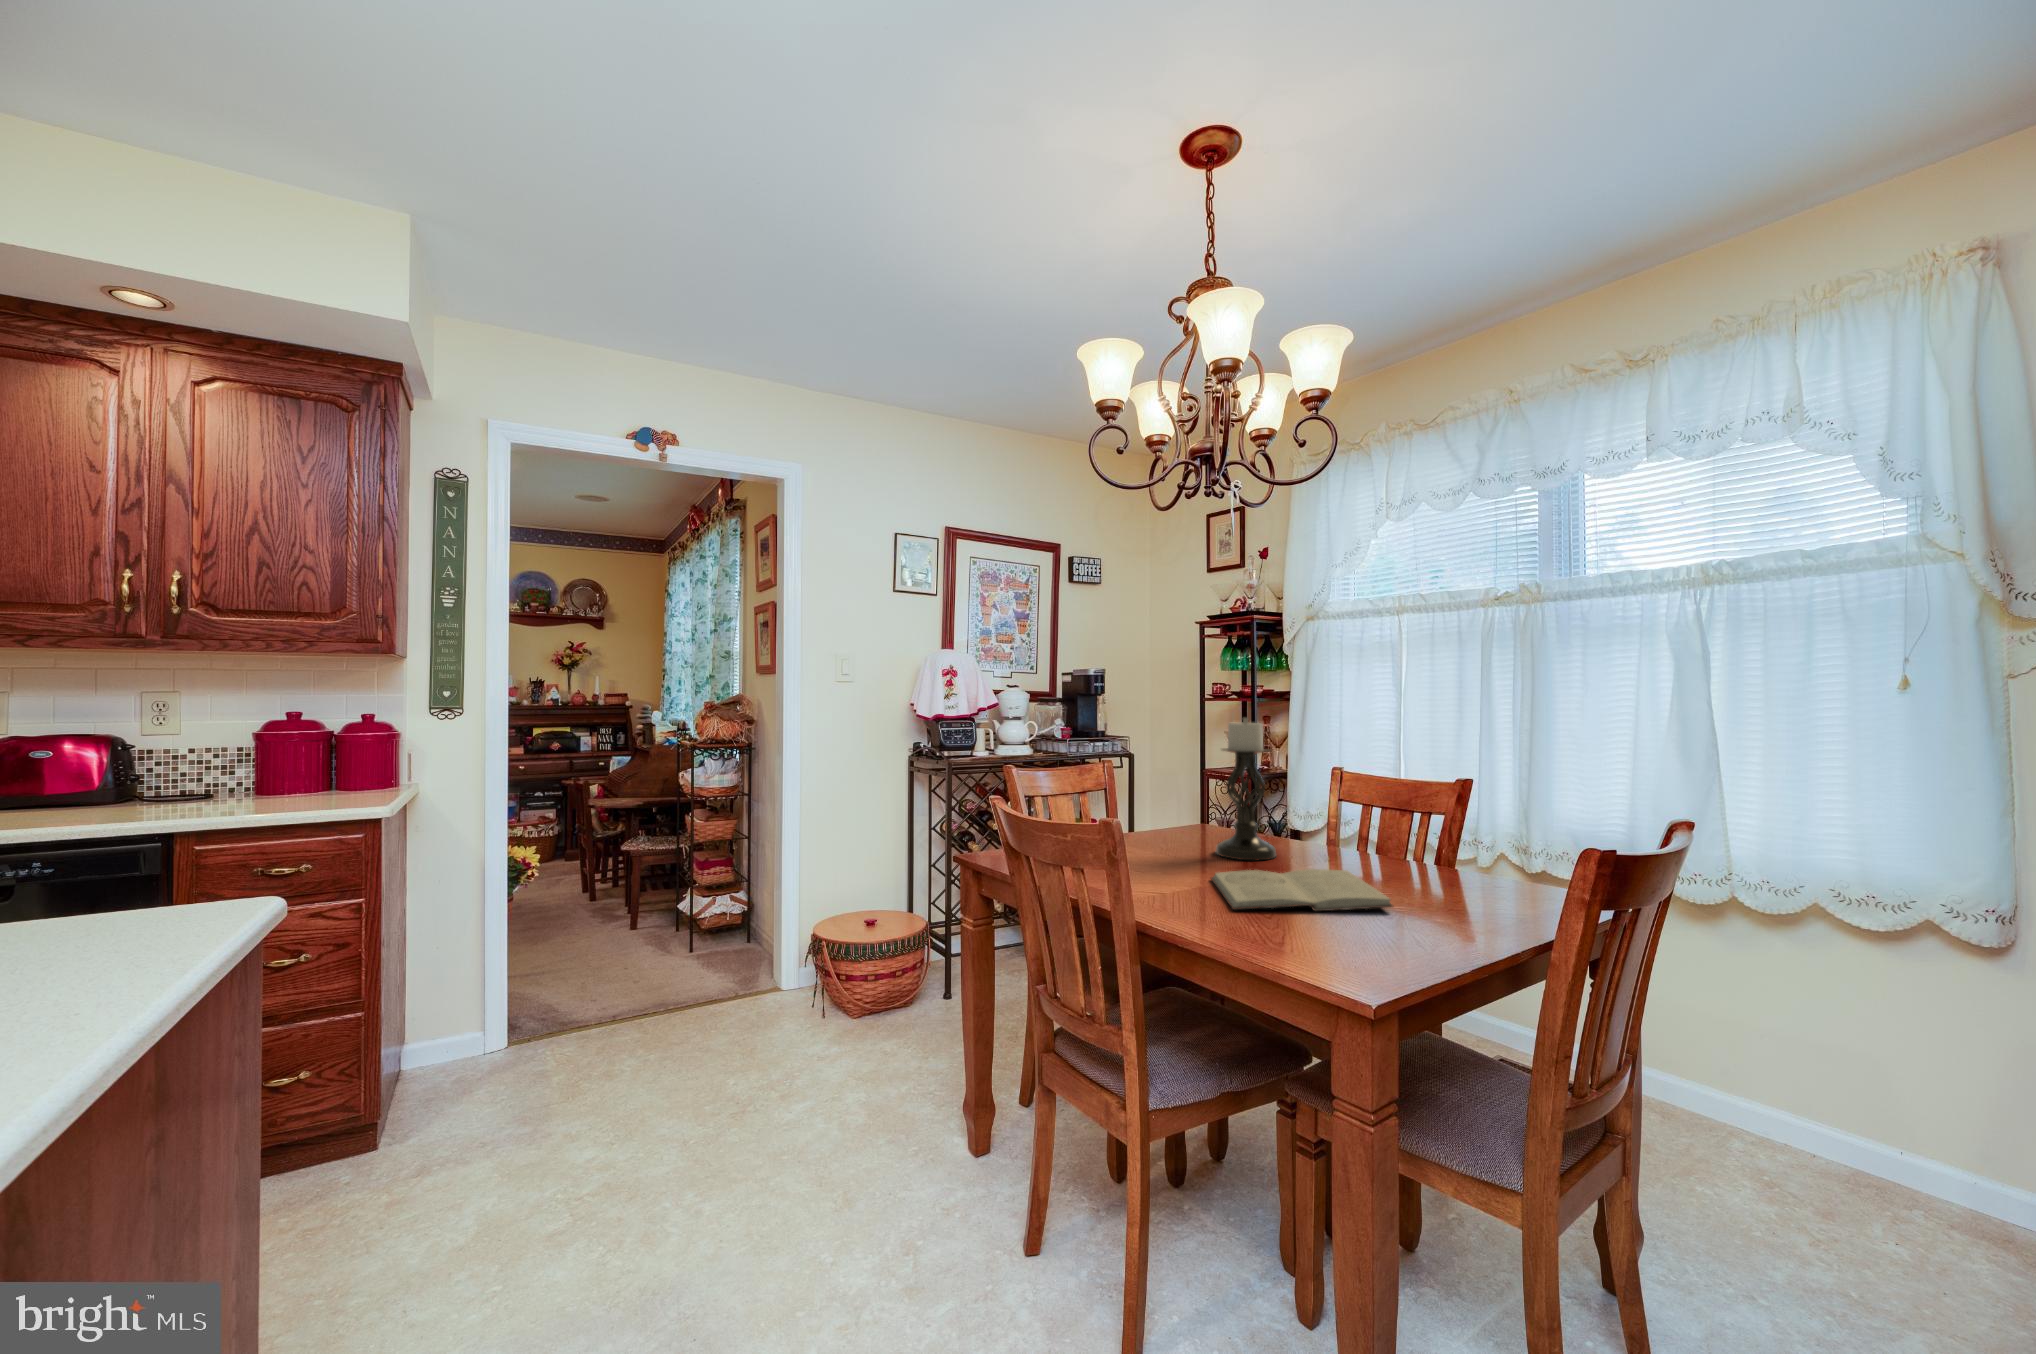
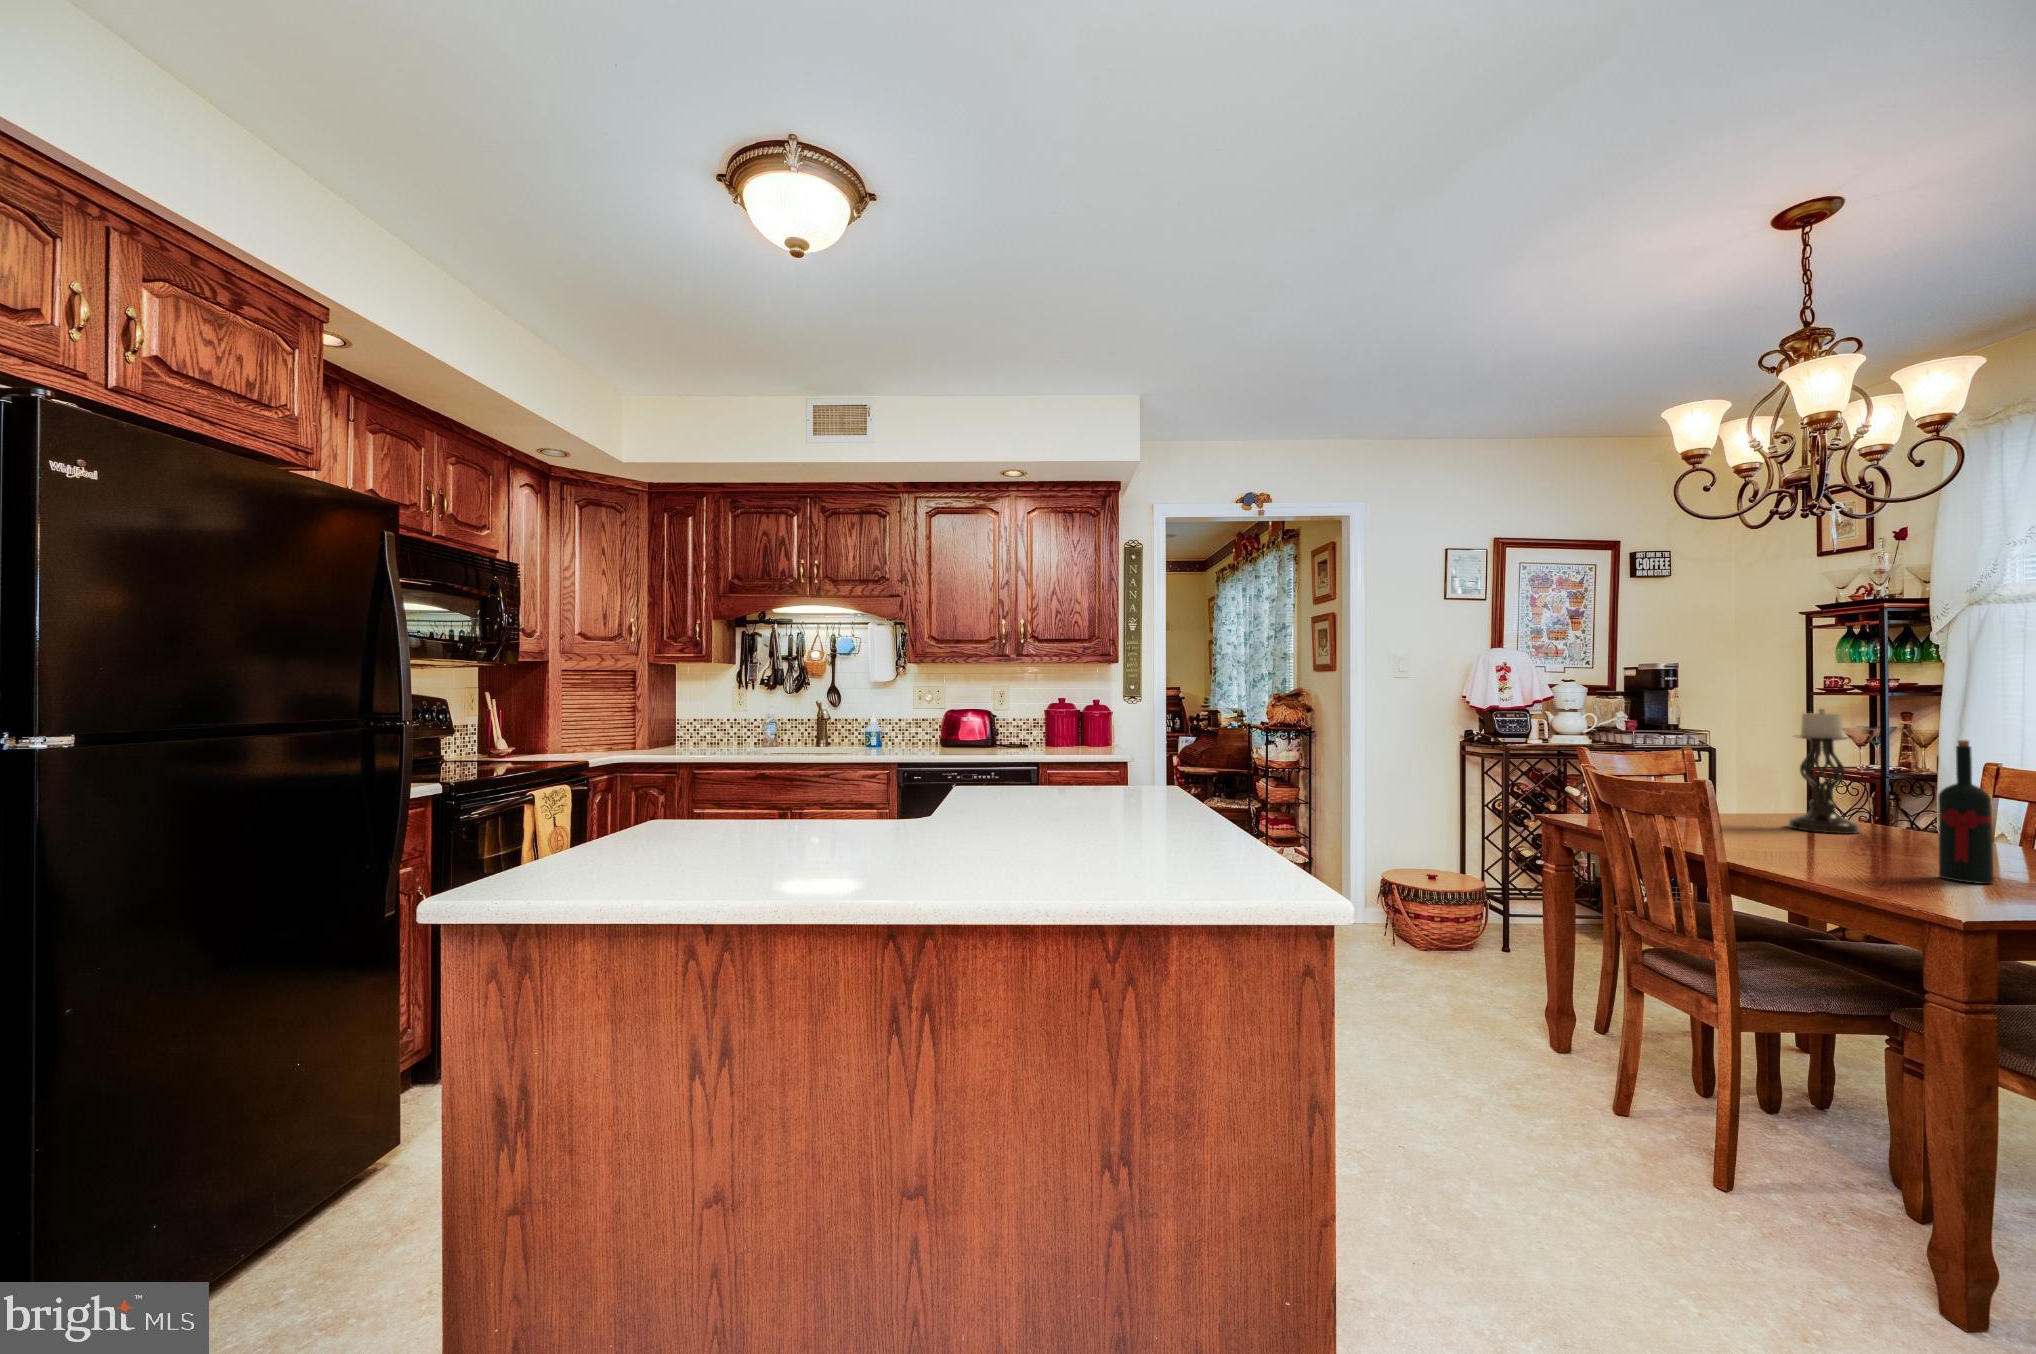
wine bottle: none [1396,761,1448,947] -> present [1938,740,1994,884]
book: present [1211,869,1393,911] -> none [1770,833,1956,863]

